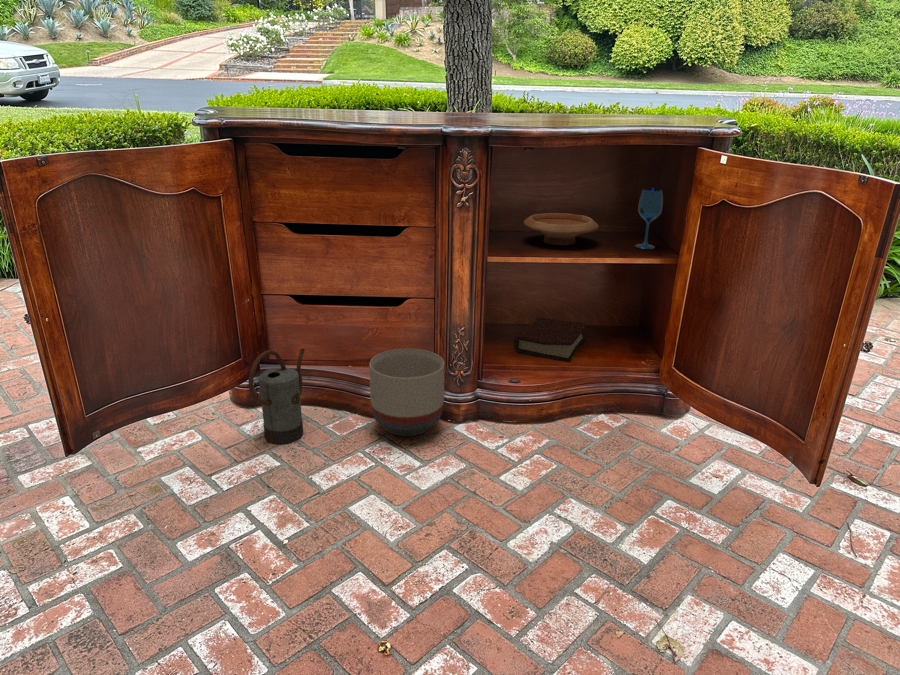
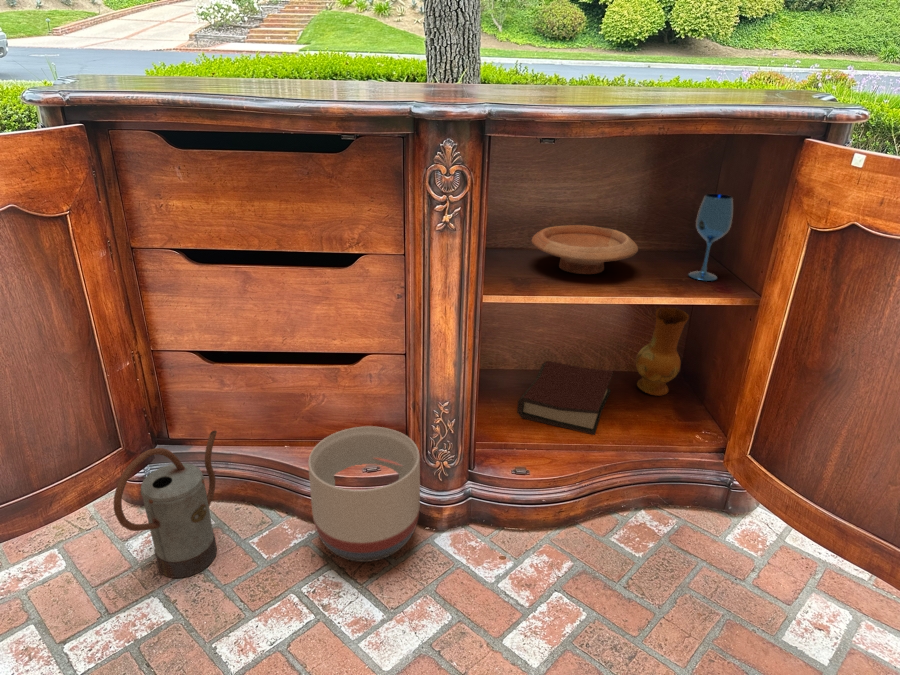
ceramic jug: none [604,274,641,342] -> present [636,308,689,396]

